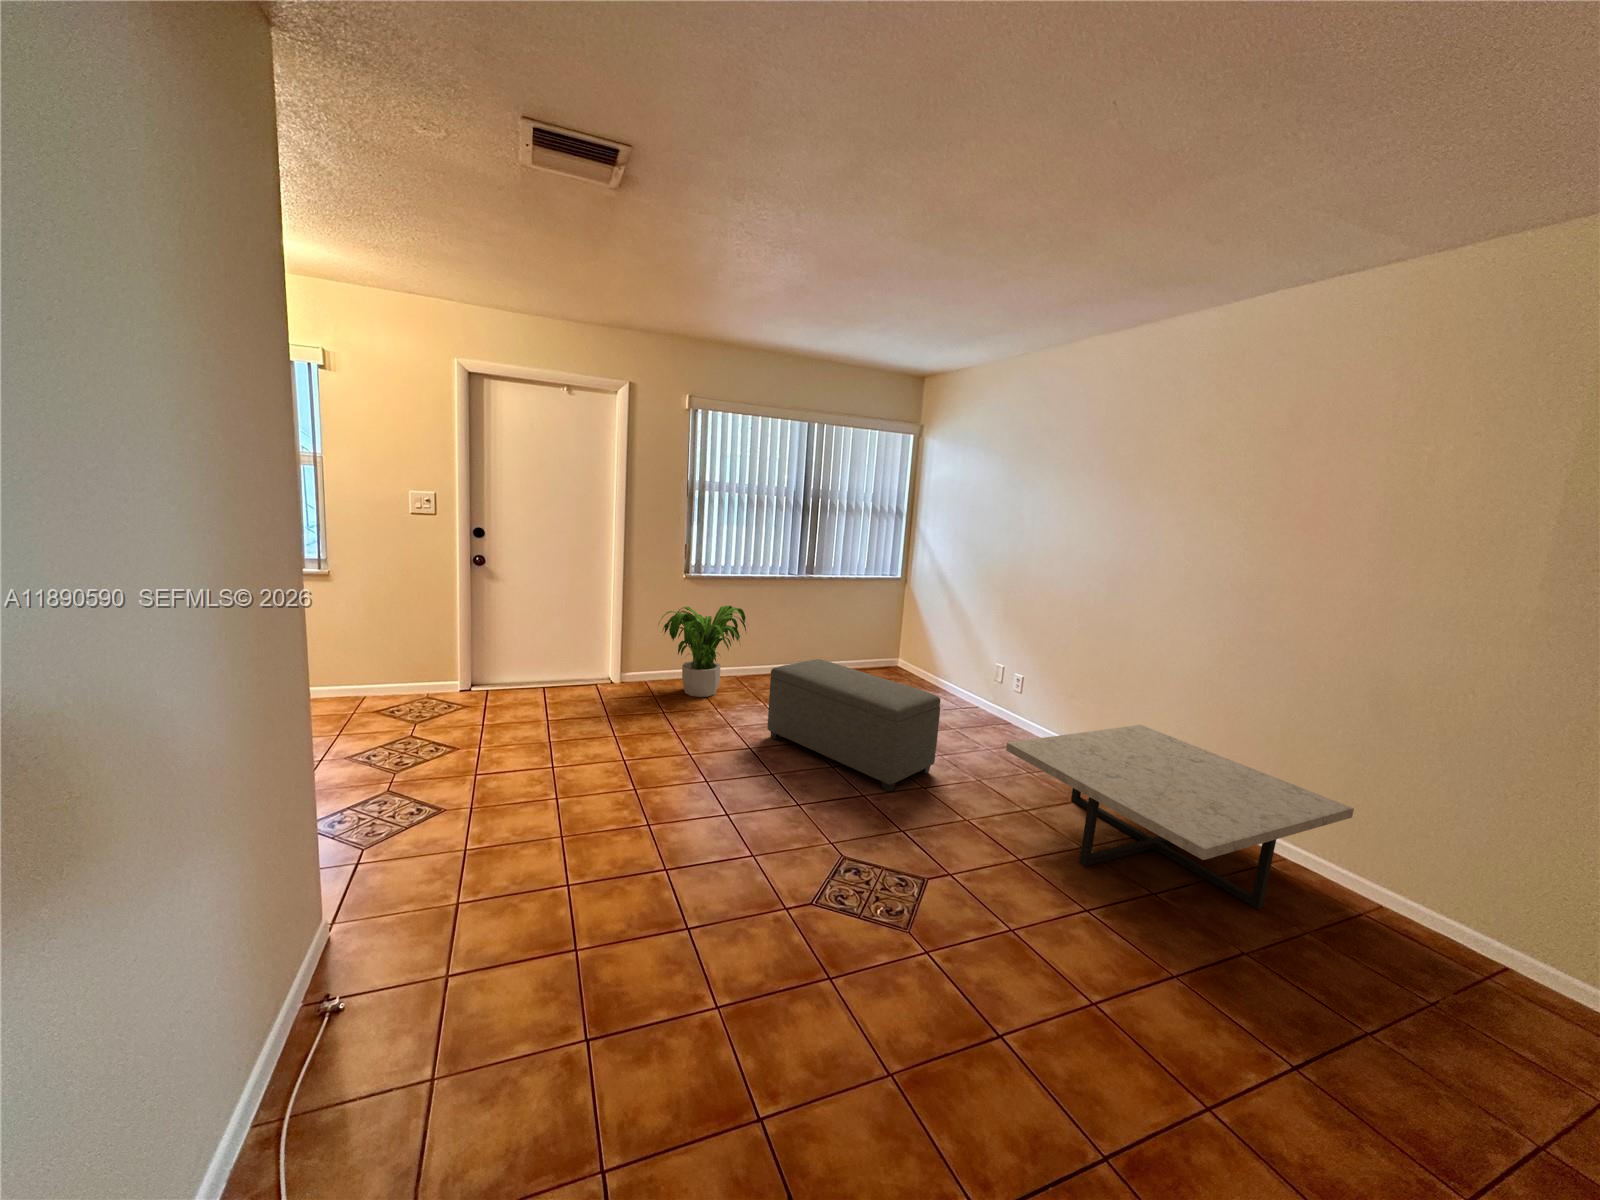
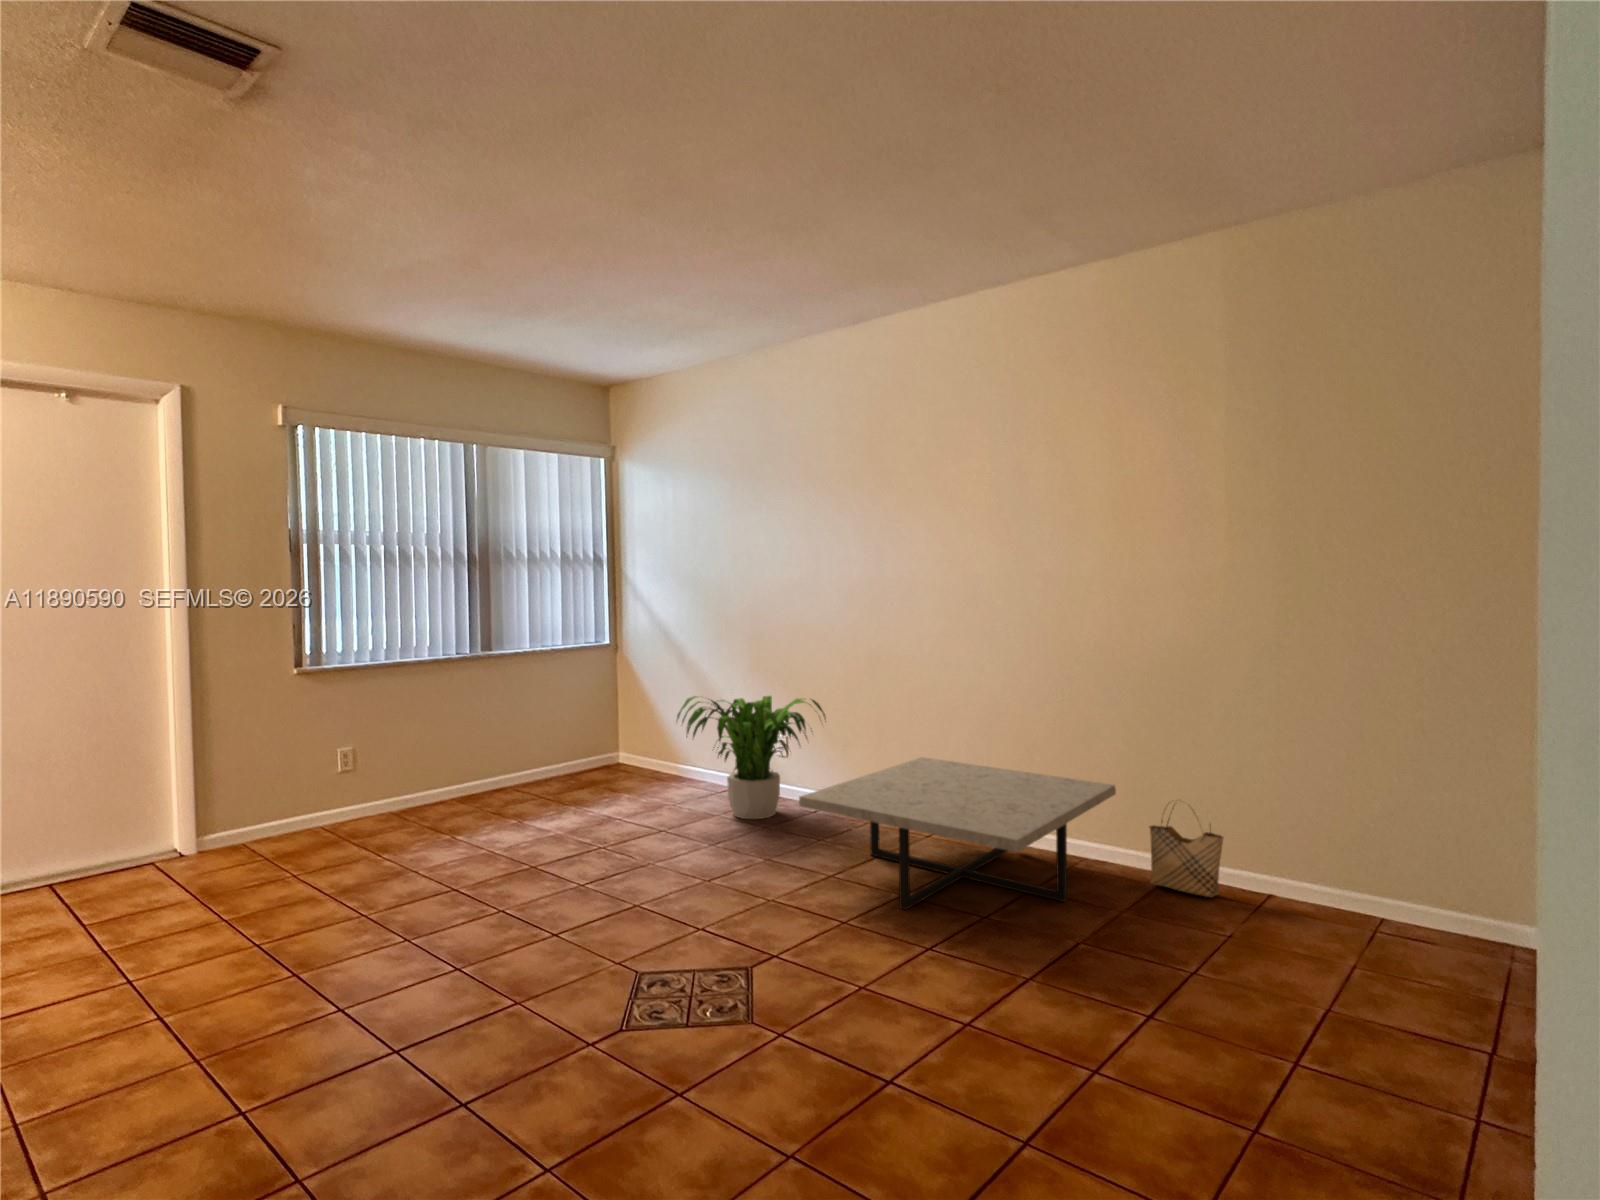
potted plant: present [659,606,746,697] -> present [677,696,826,819]
ottoman: present [767,659,940,791] -> none [472,753,712,895]
woven basket: none [1375,844,1492,963] -> present [1149,799,1223,897]

